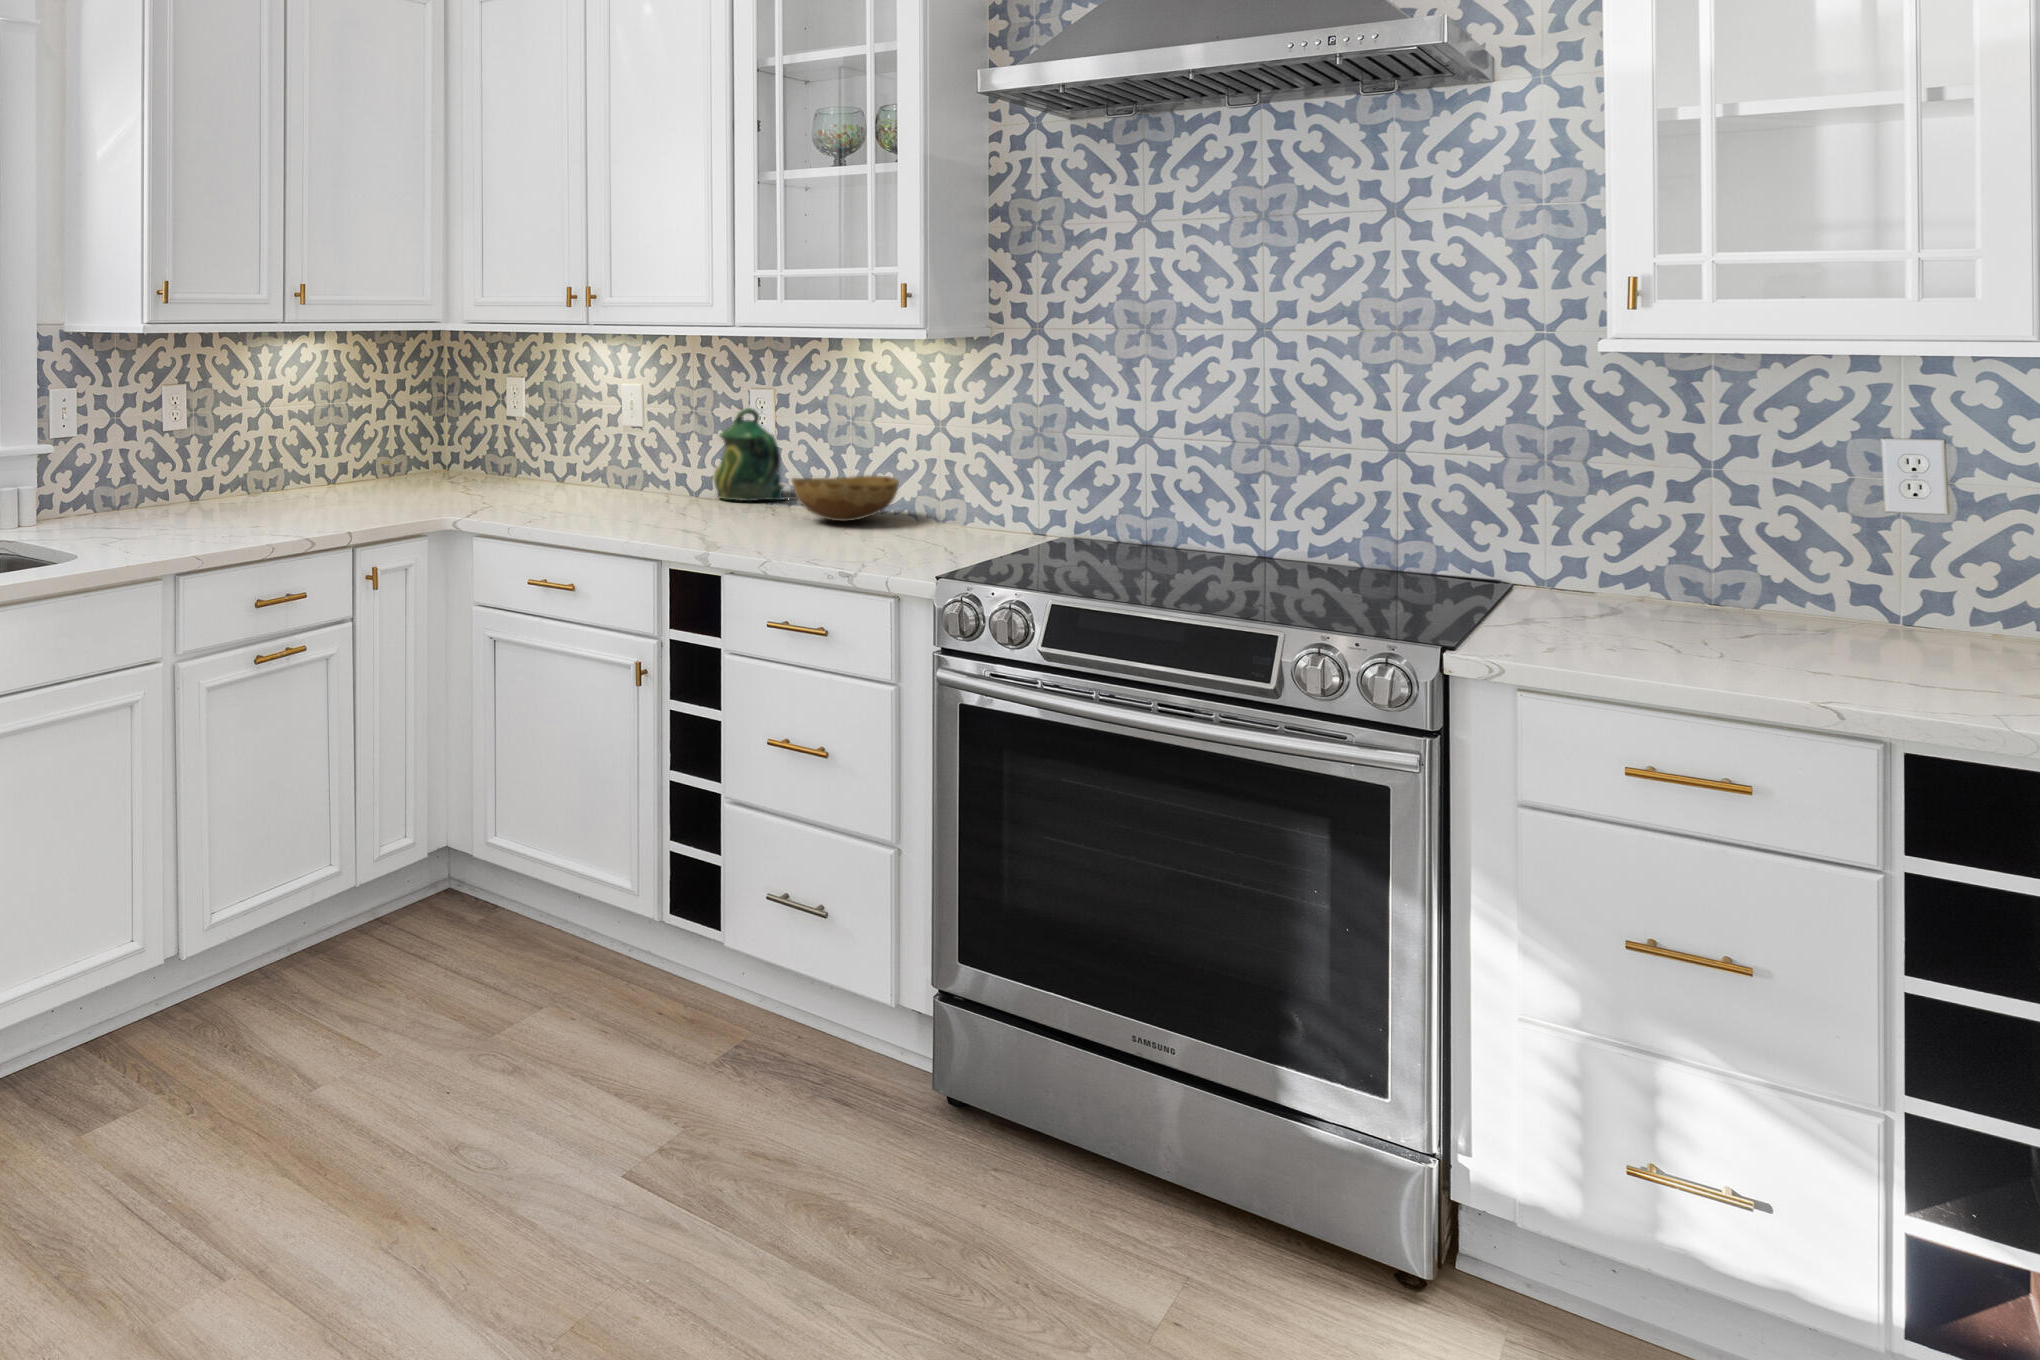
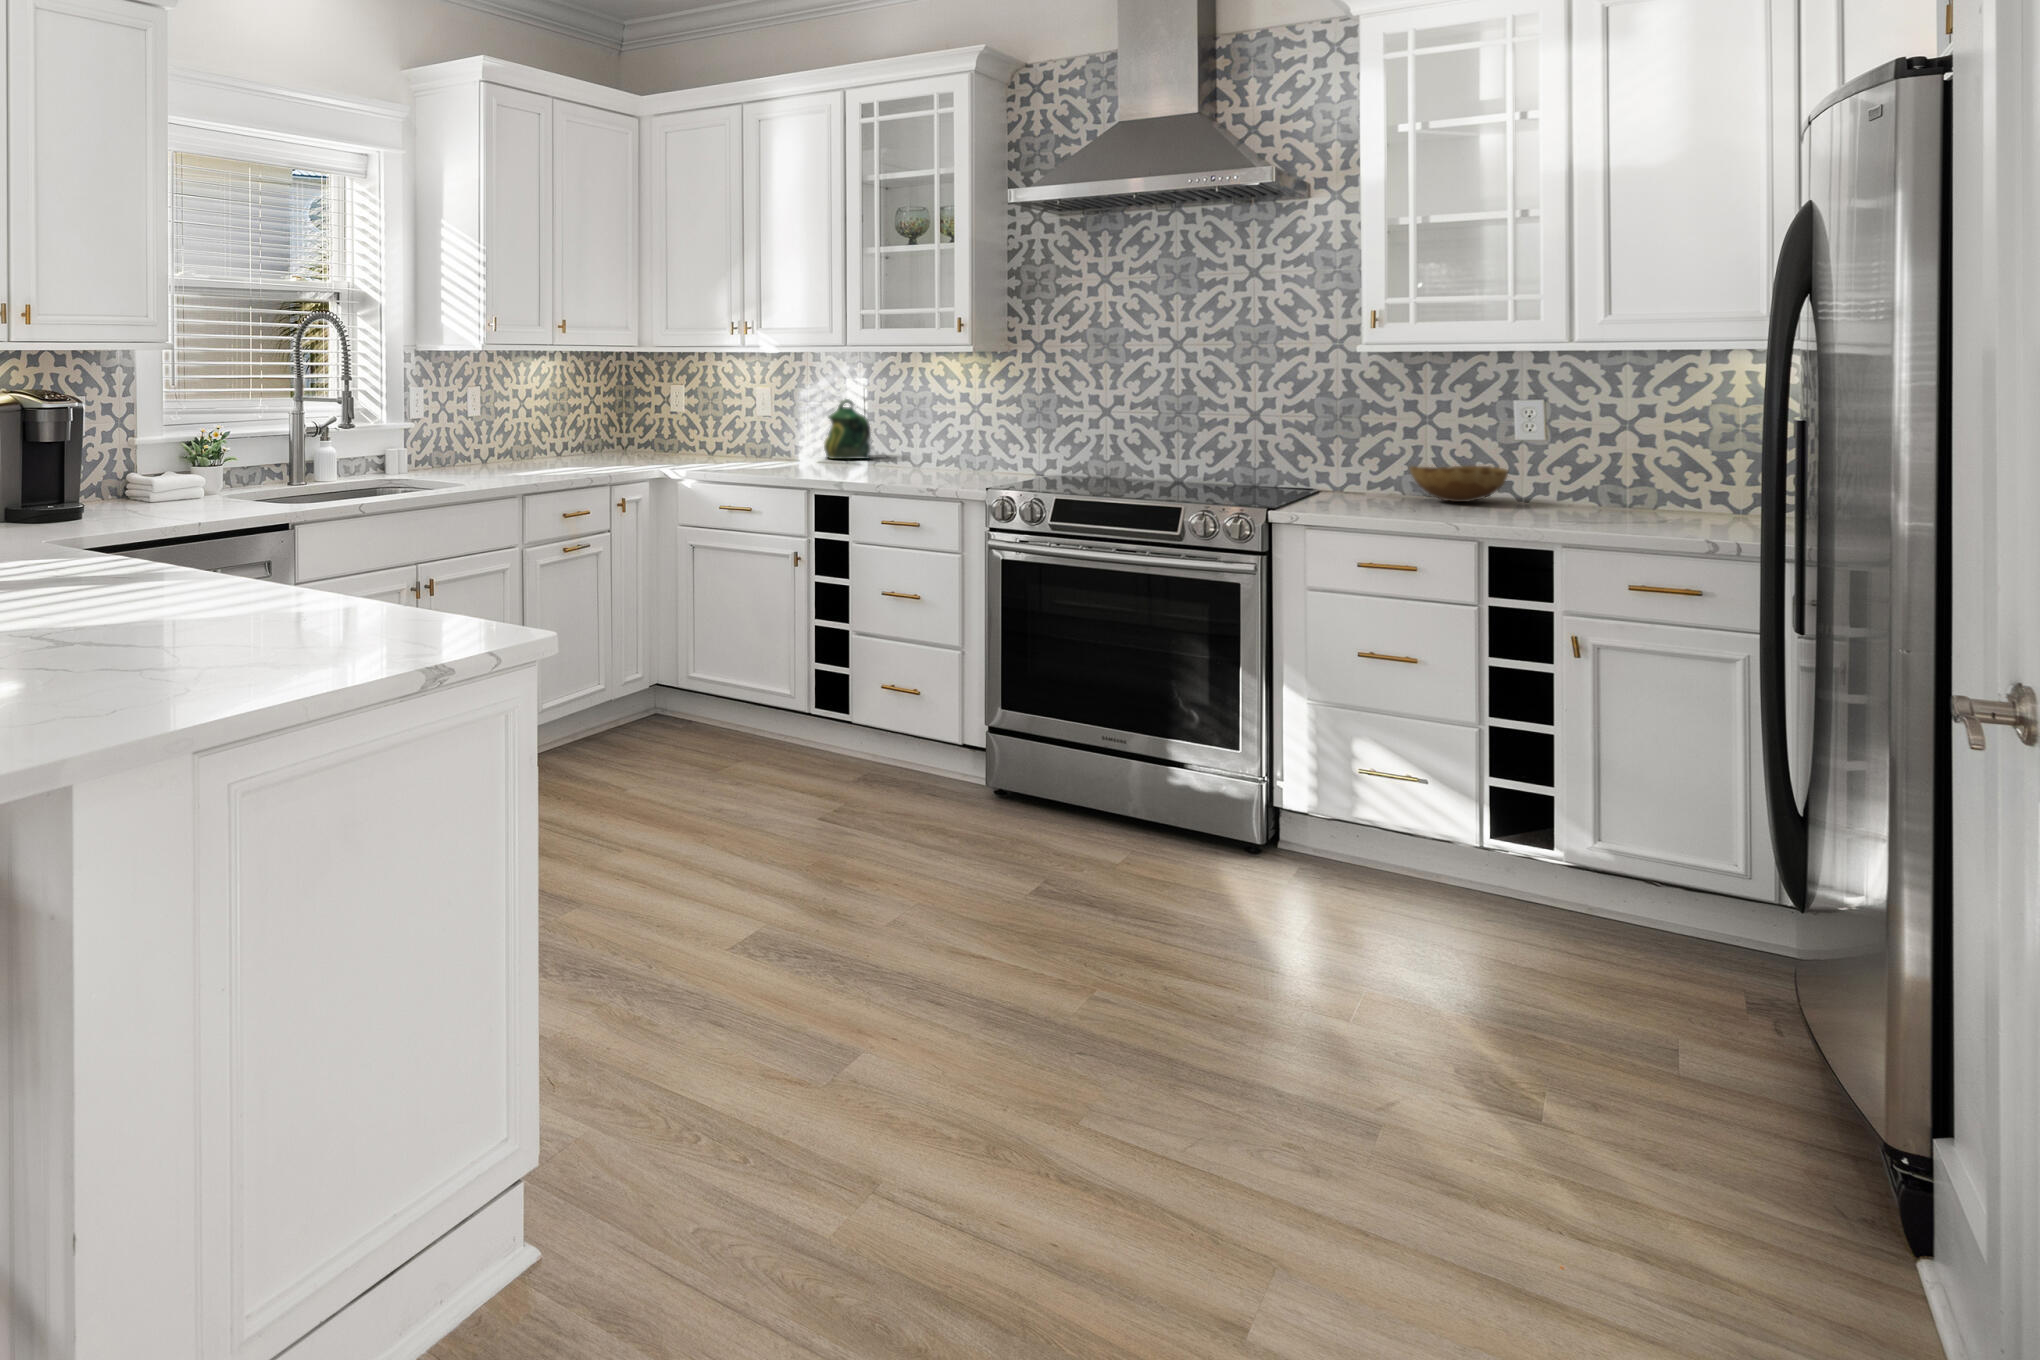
bowl: present [792,475,899,521] -> present [1409,466,1508,502]

